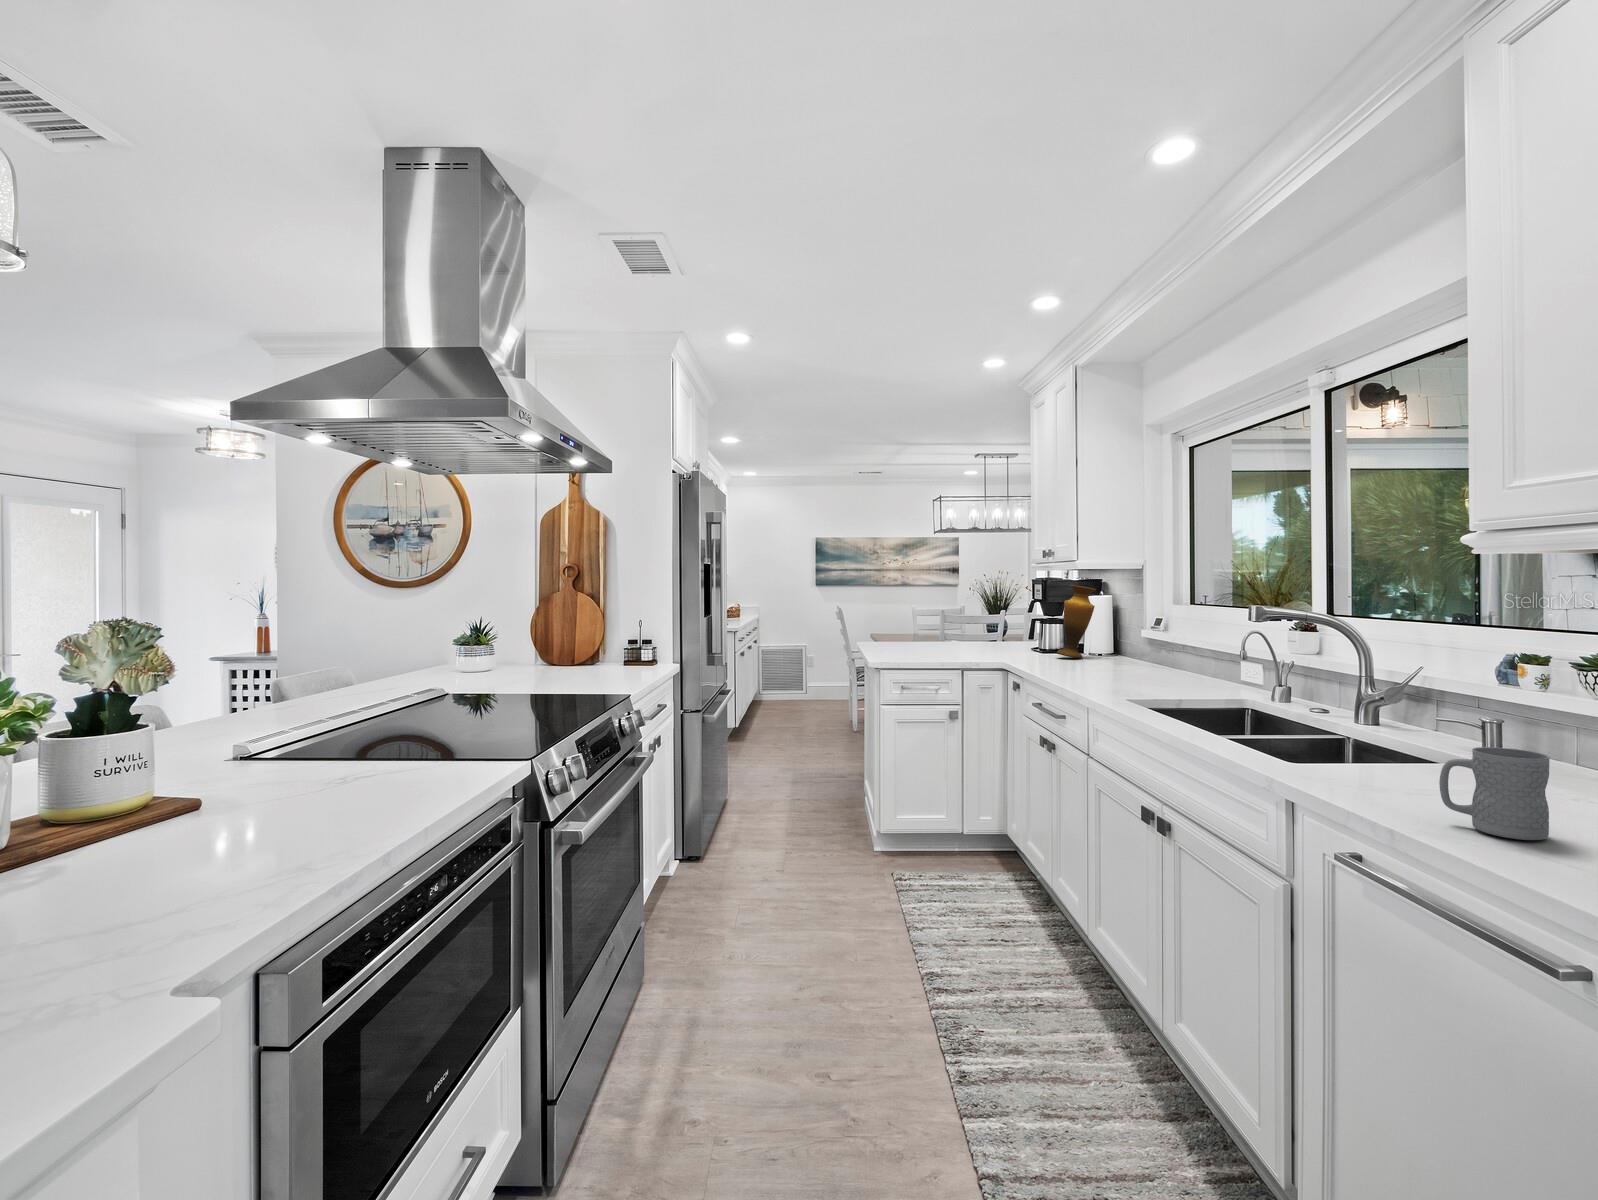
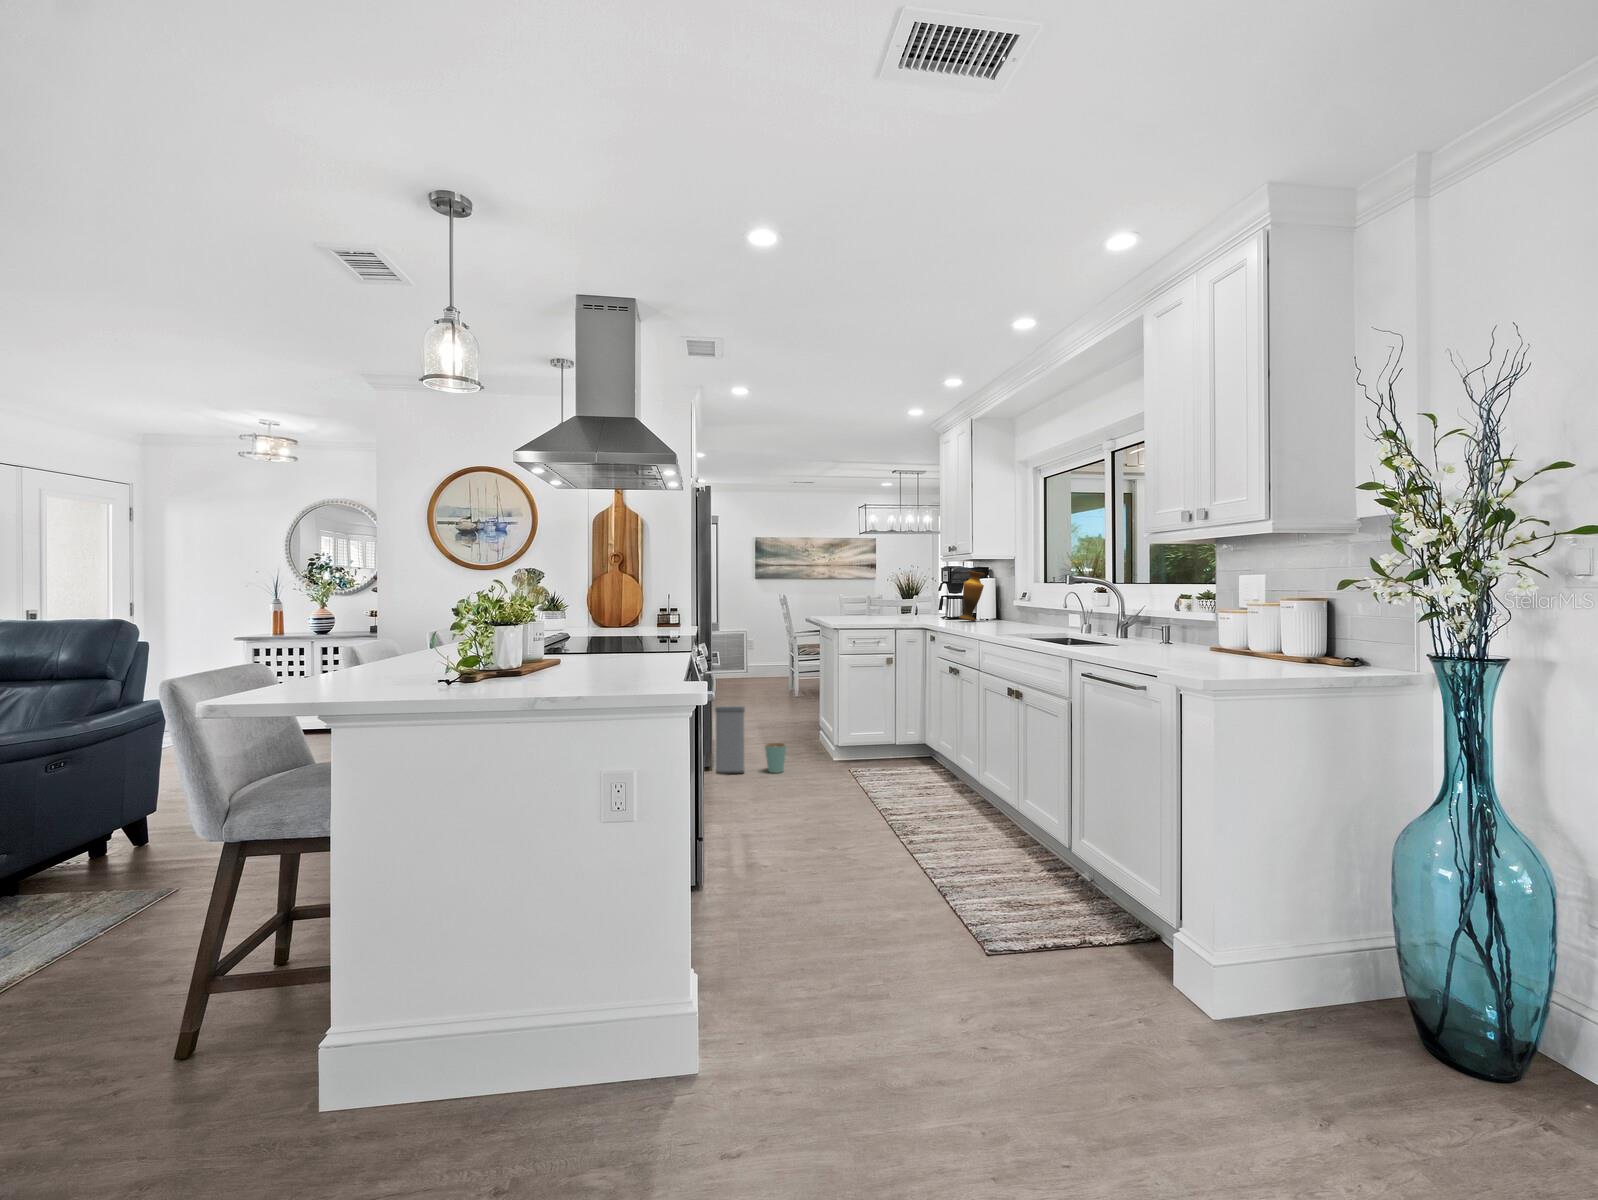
mug: present [1439,747,1550,840] -> none [1122,625,1159,659]
trash can: none [699,780,801,879] -> present [715,706,786,774]

